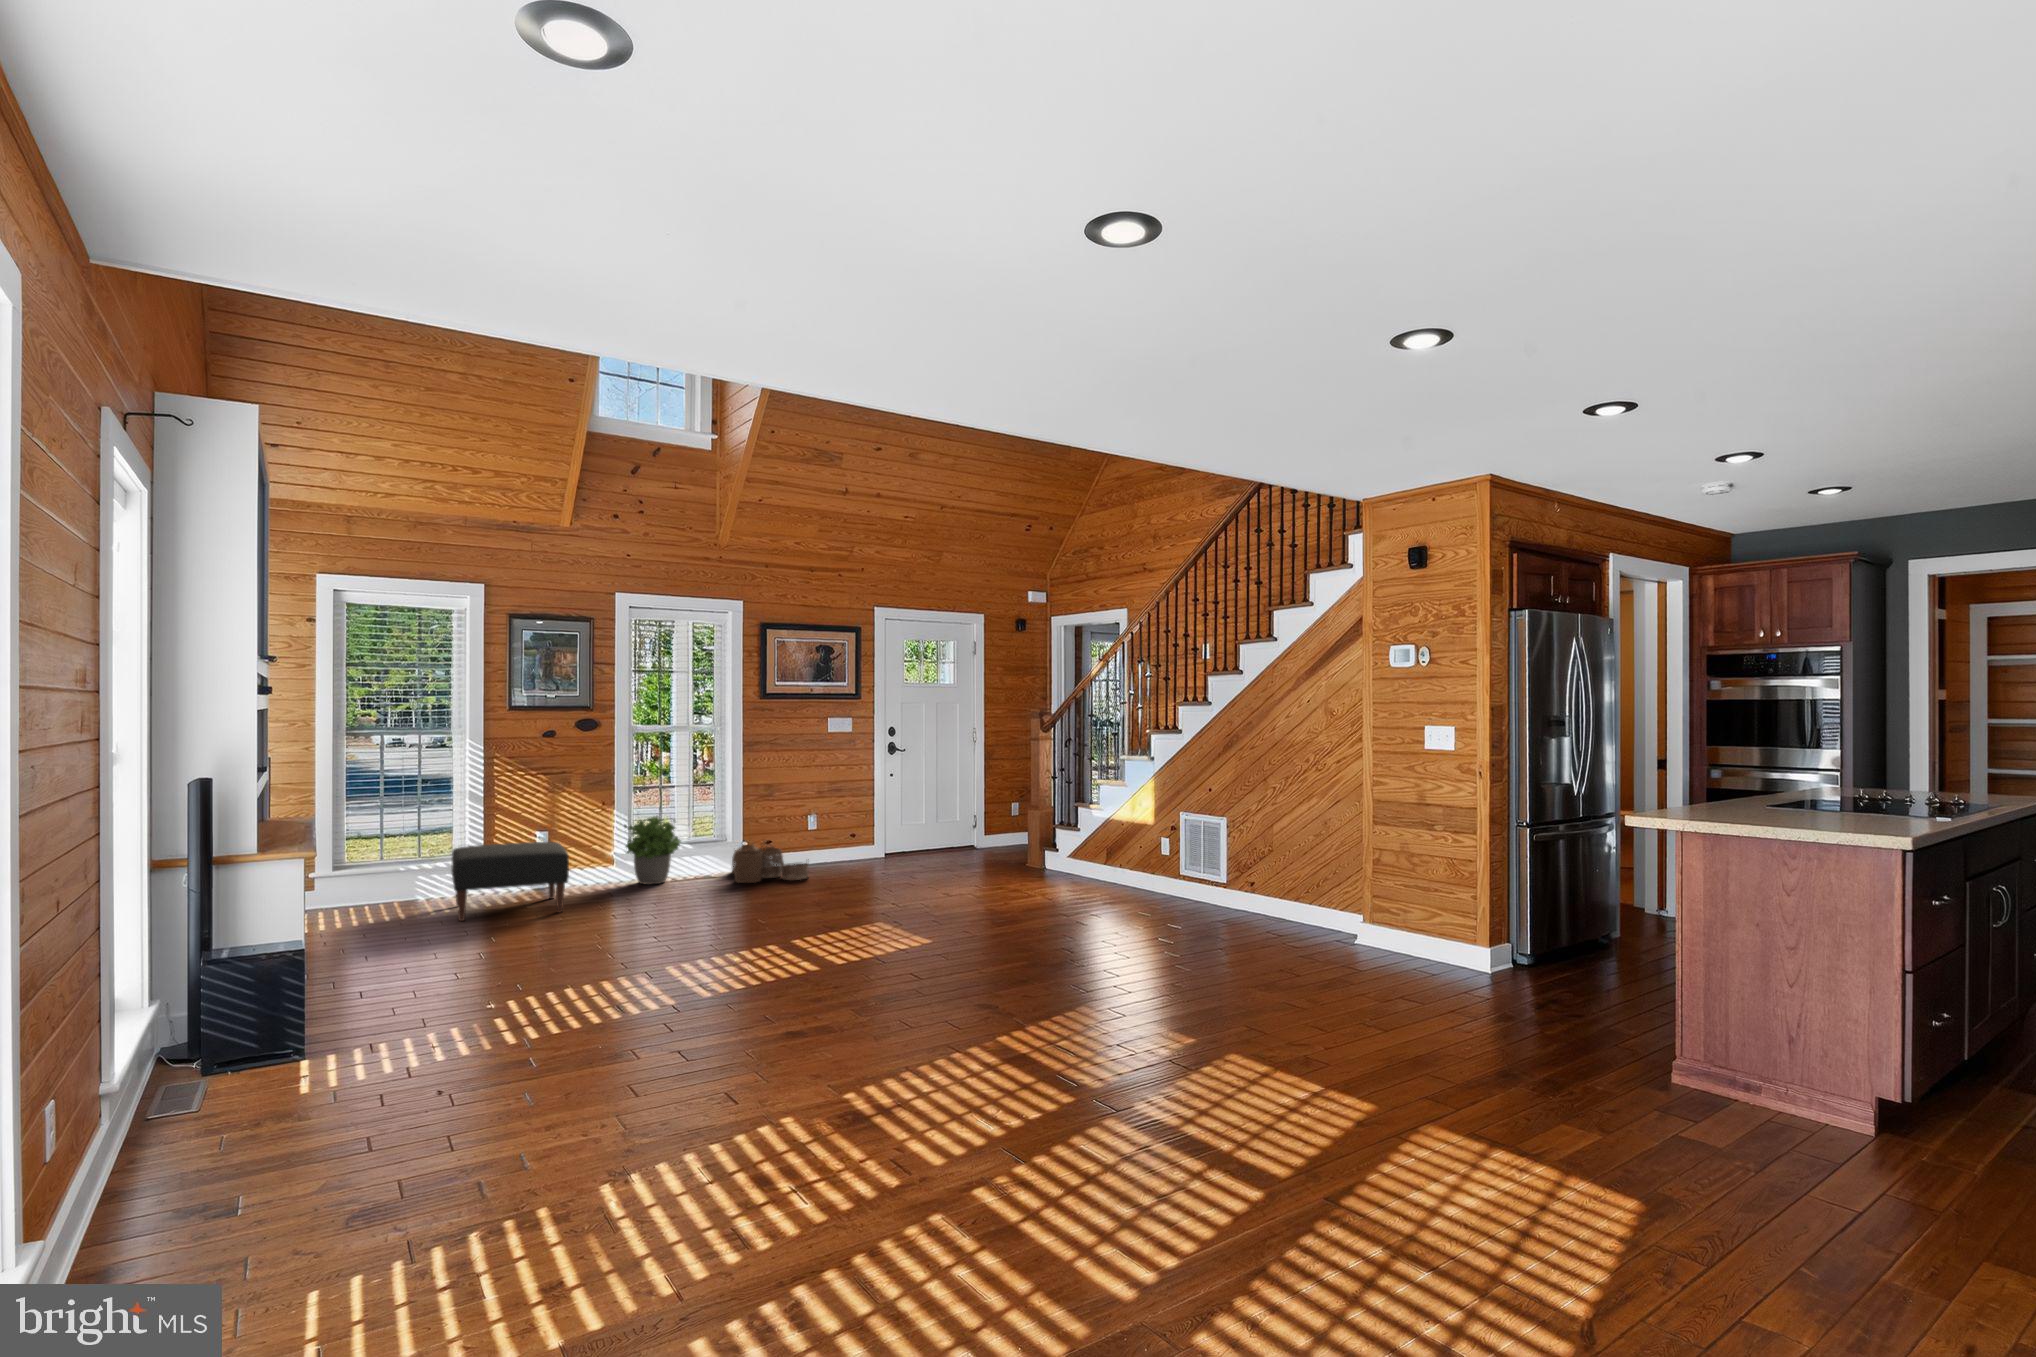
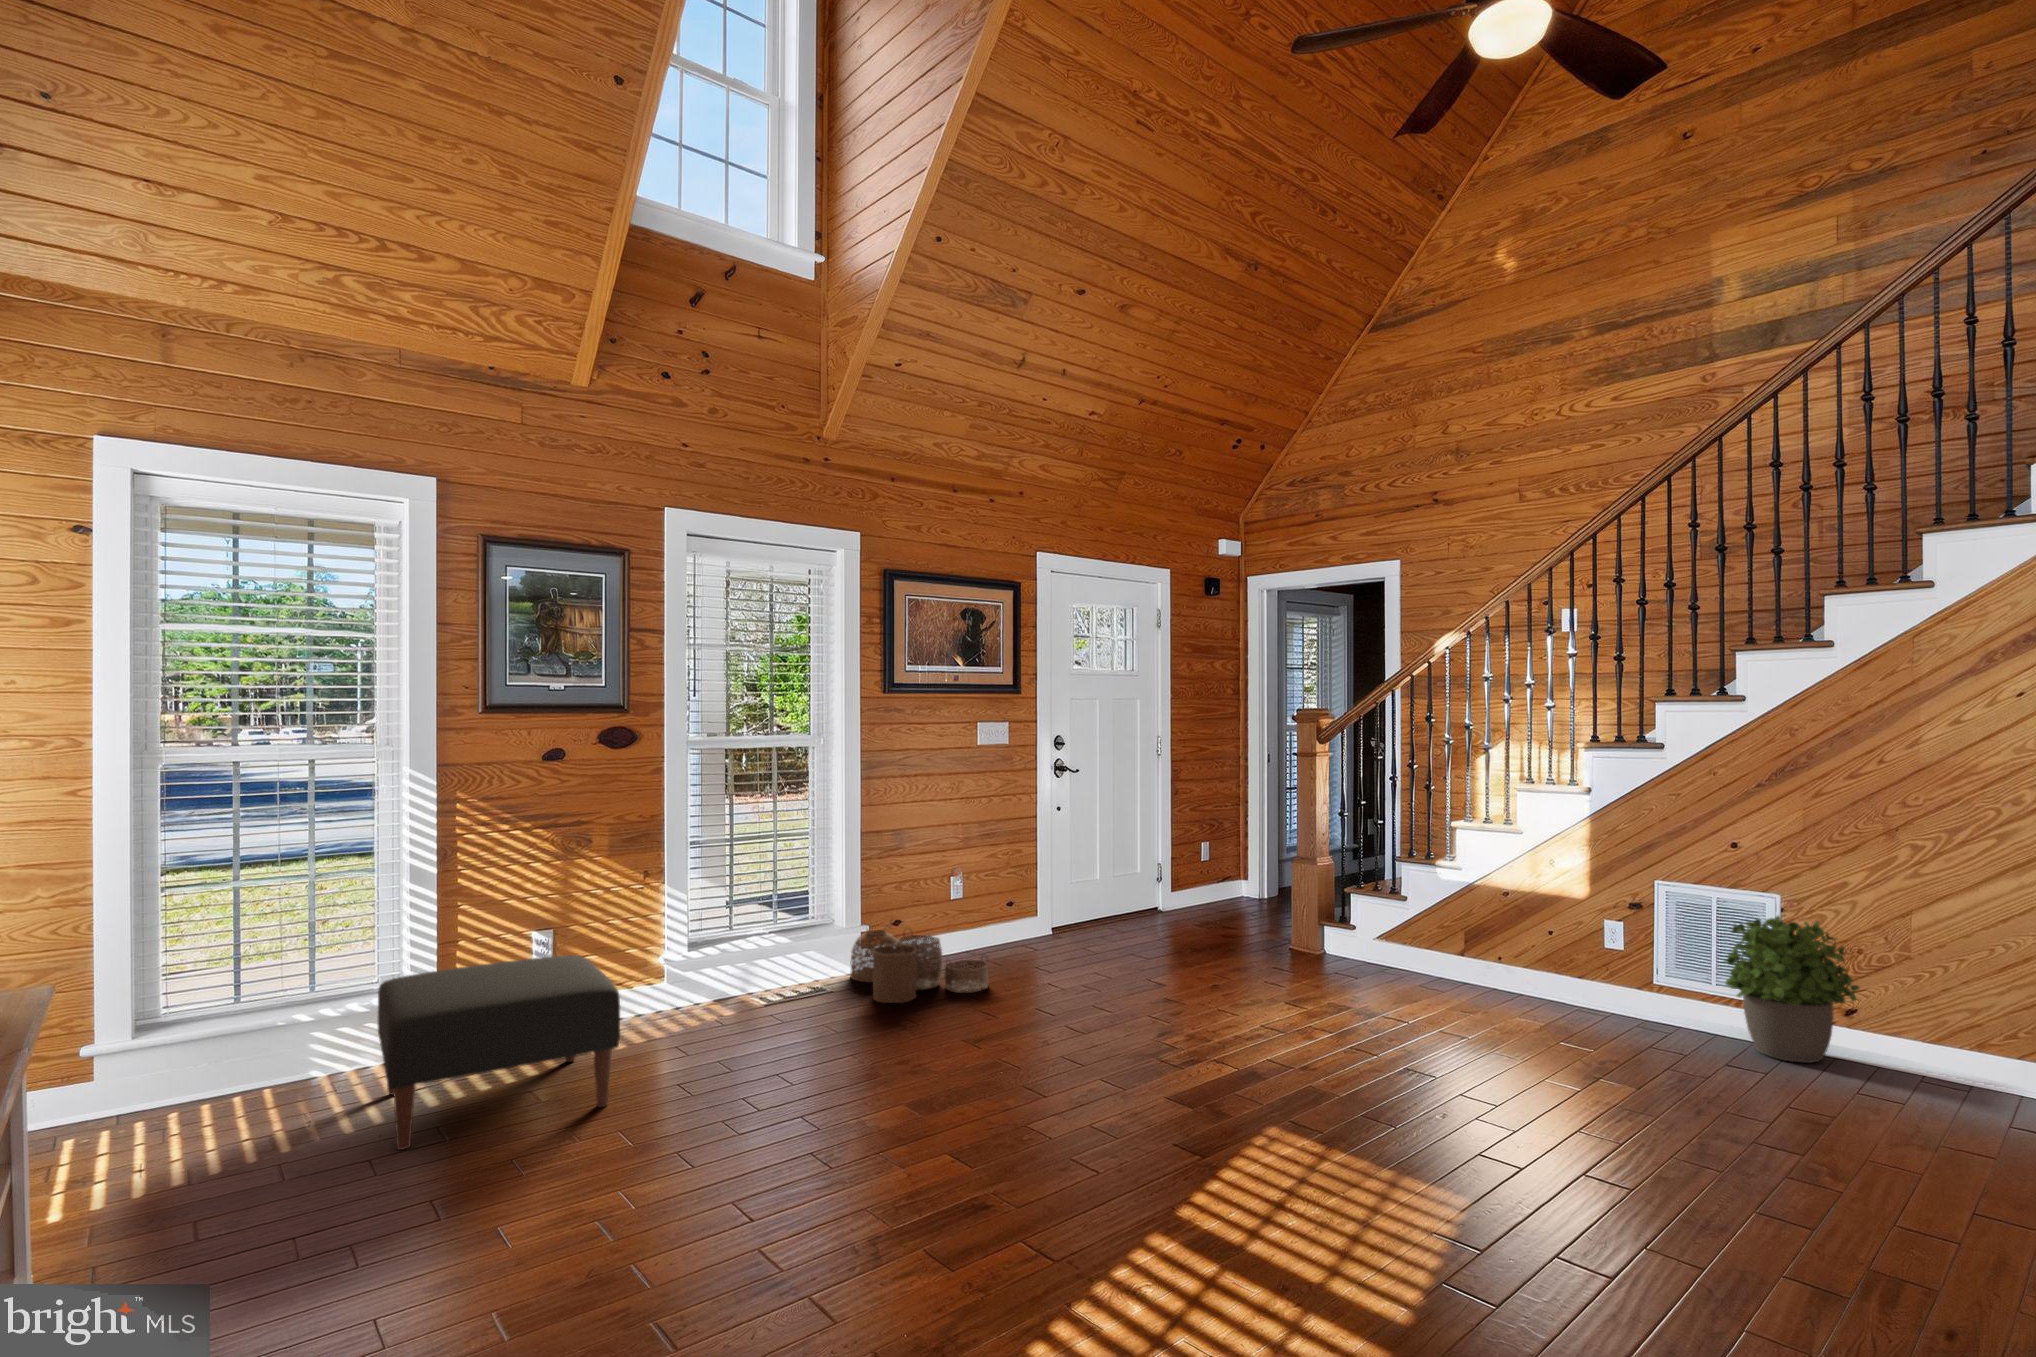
potted plant: present [624,816,681,885] -> present [1725,916,1860,1063]

